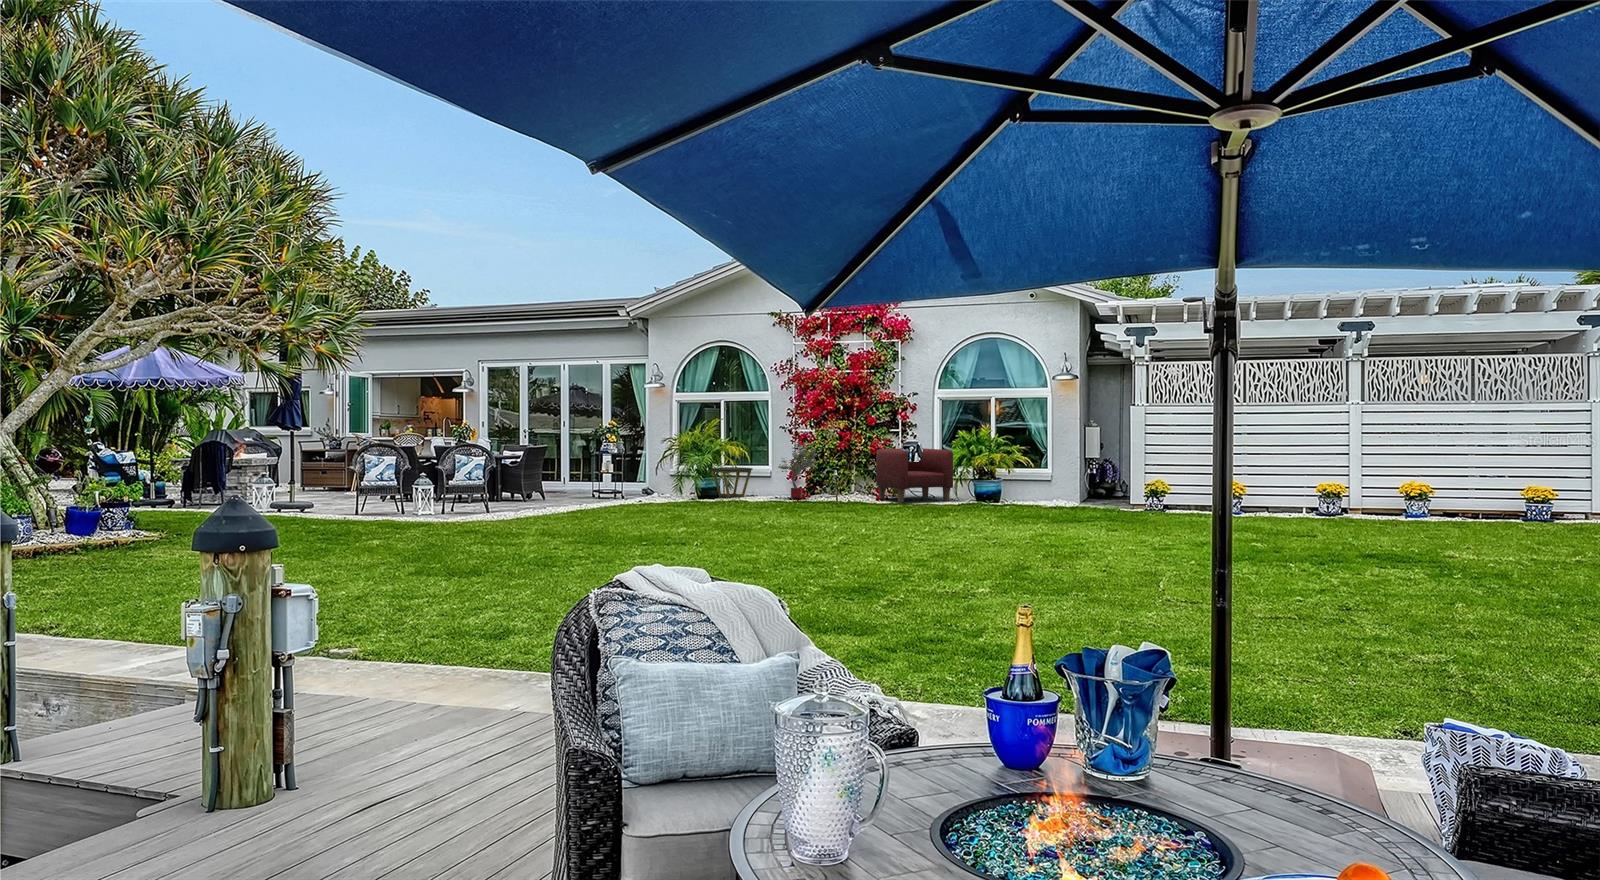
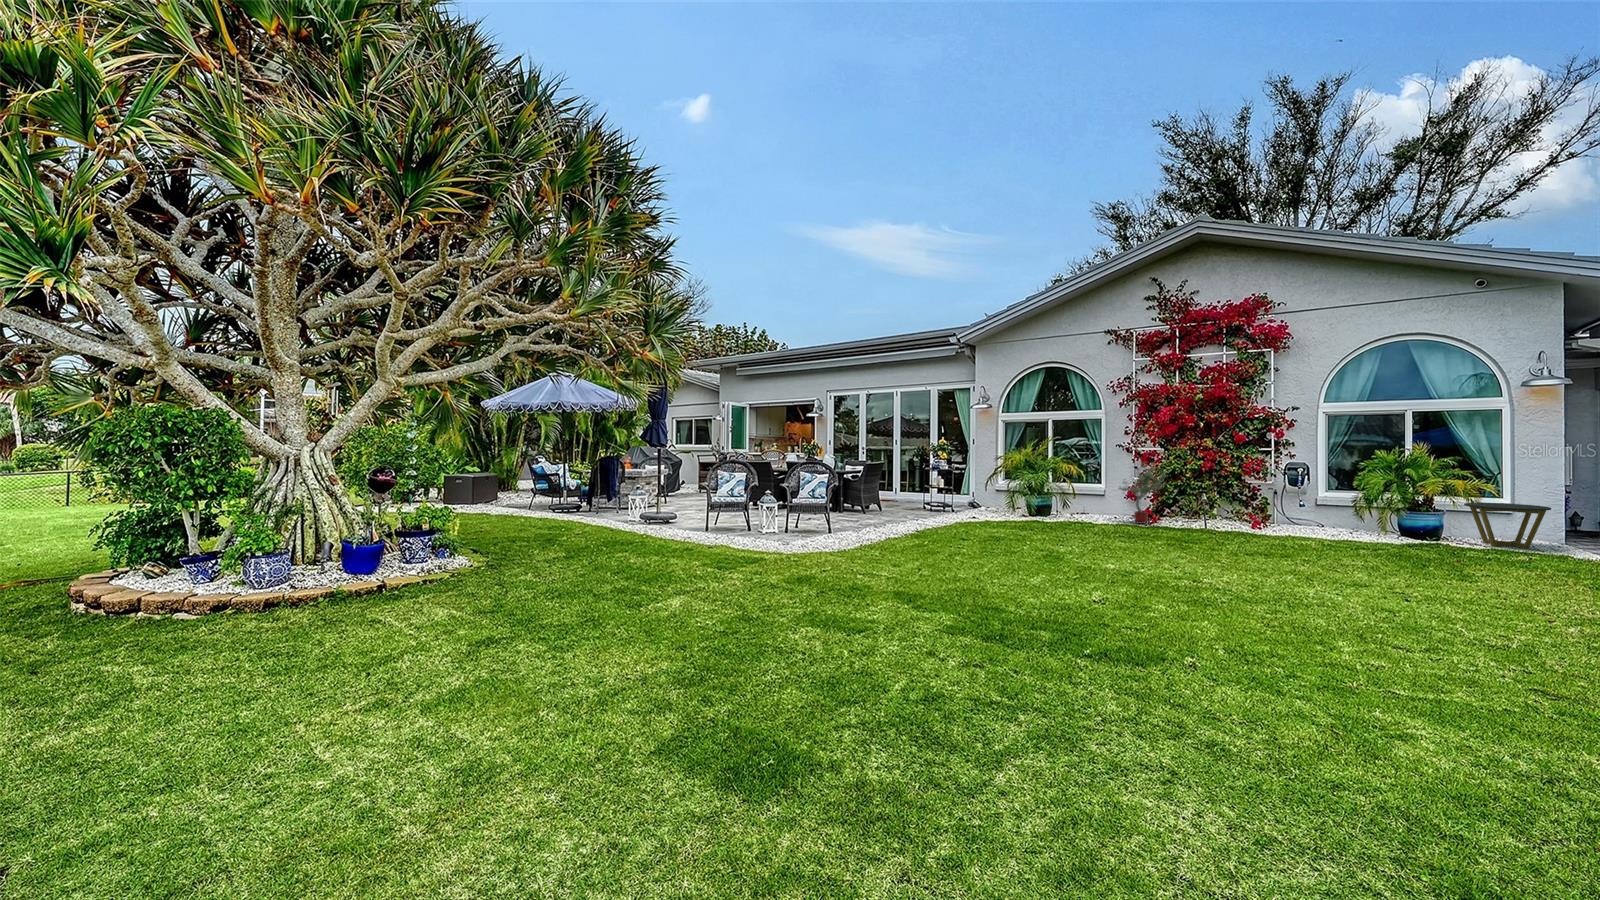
armchair: present [876,448,953,503] -> none [1242,471,1355,535]
side table: present [710,467,753,498] -> present [1464,503,1551,548]

